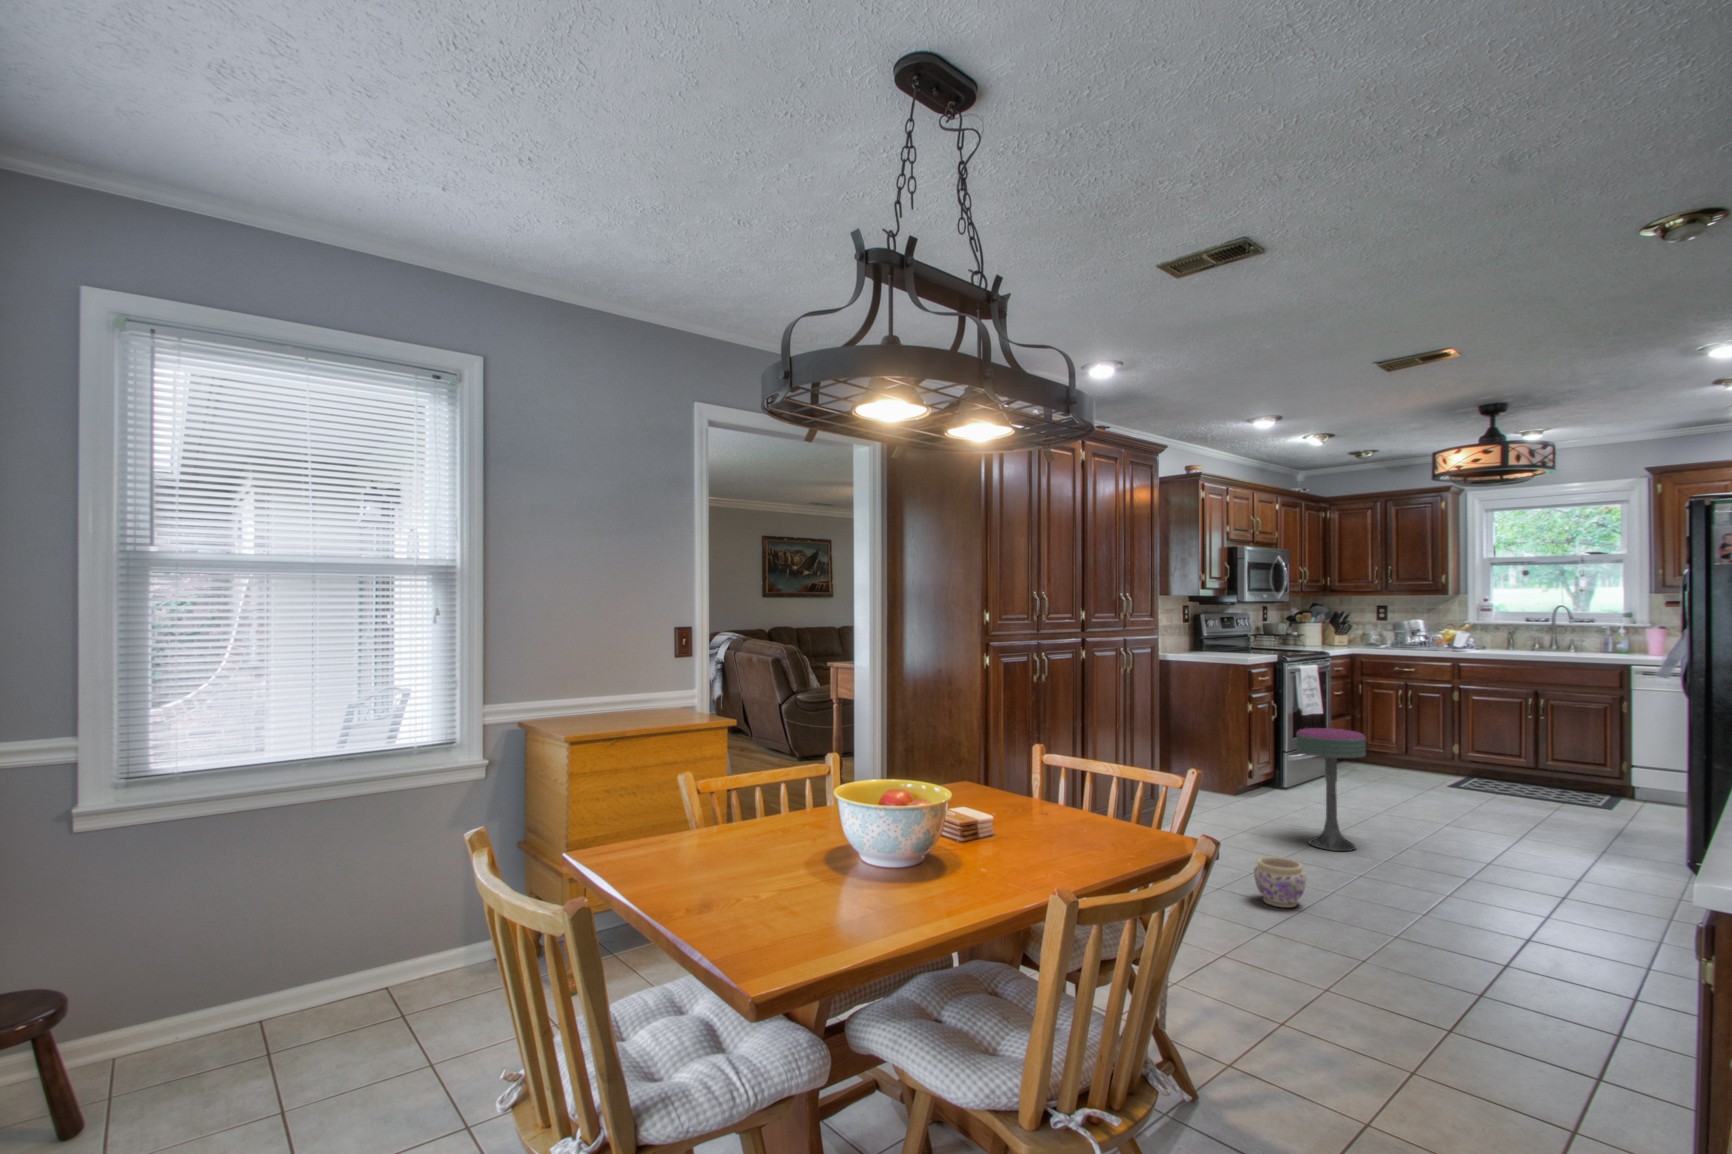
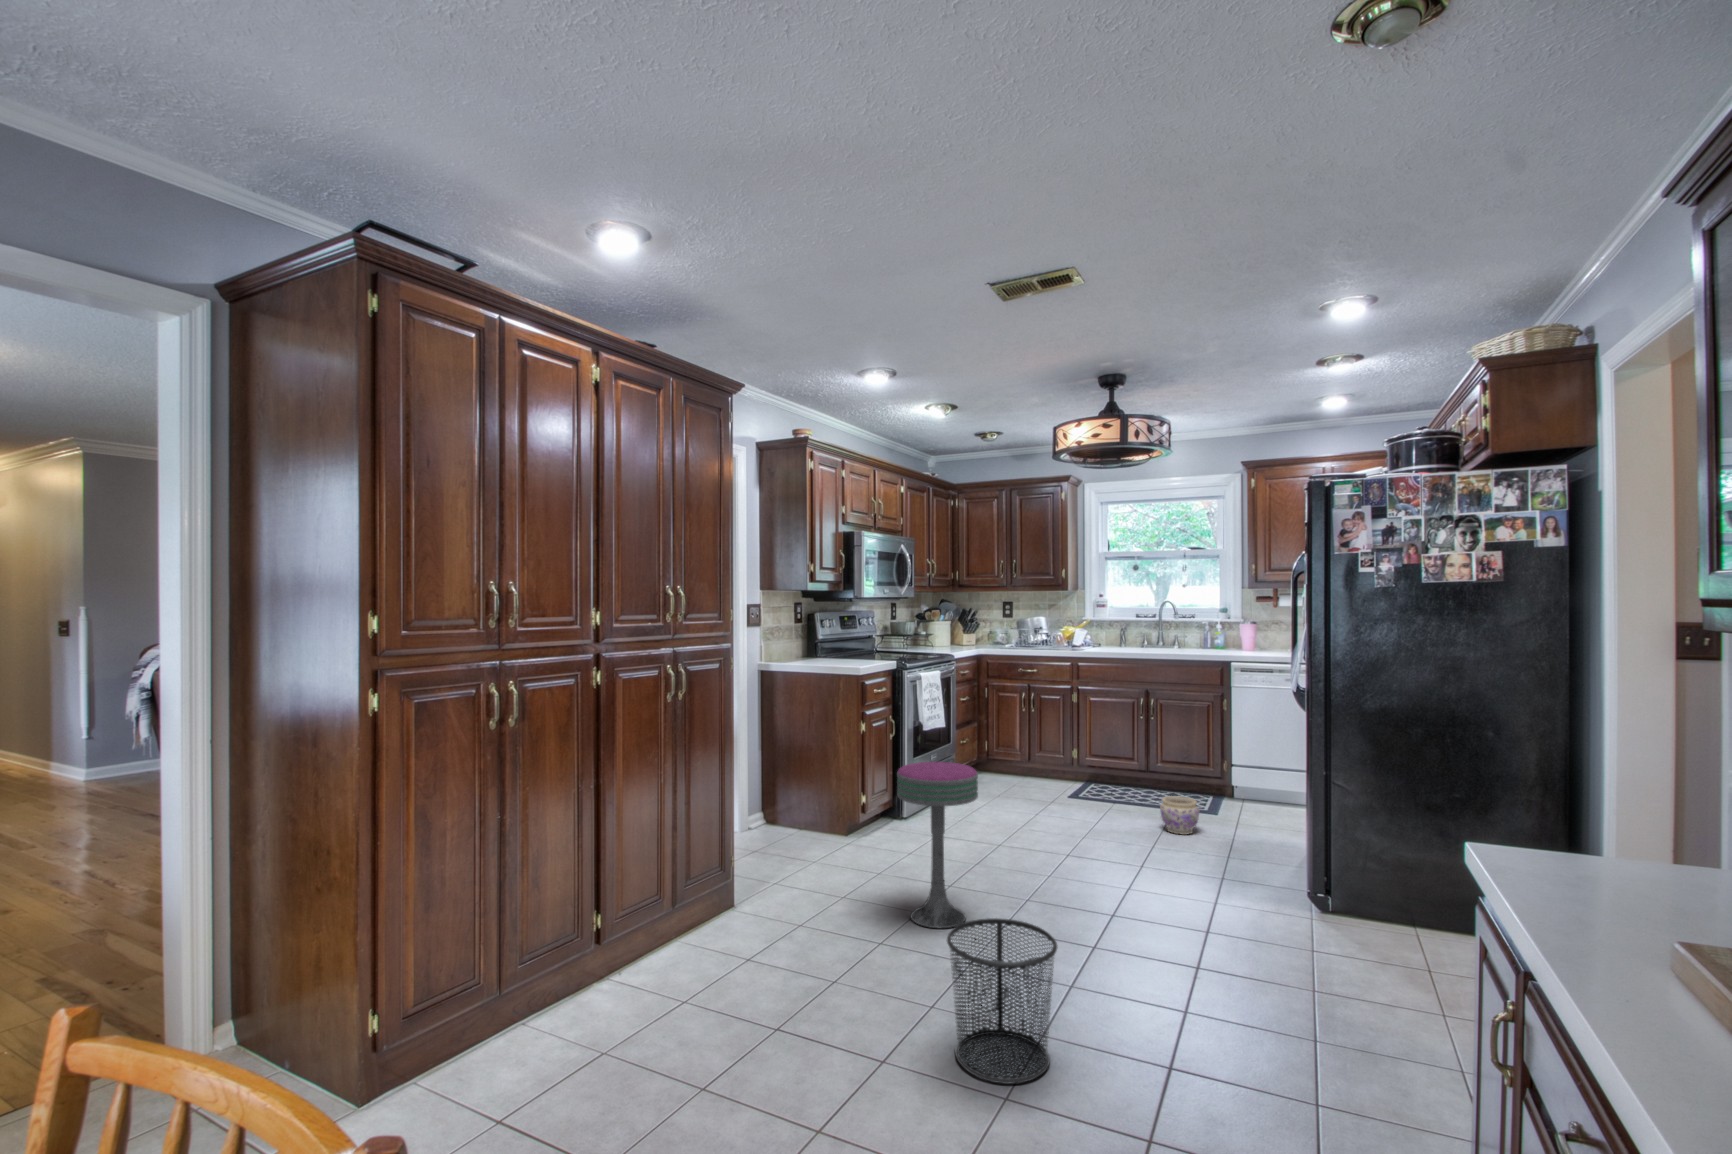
waste bin: none [1352,822,1438,921] -> present [947,918,1058,1083]
planter: present [1254,857,1306,908] -> present [1160,796,1199,835]

